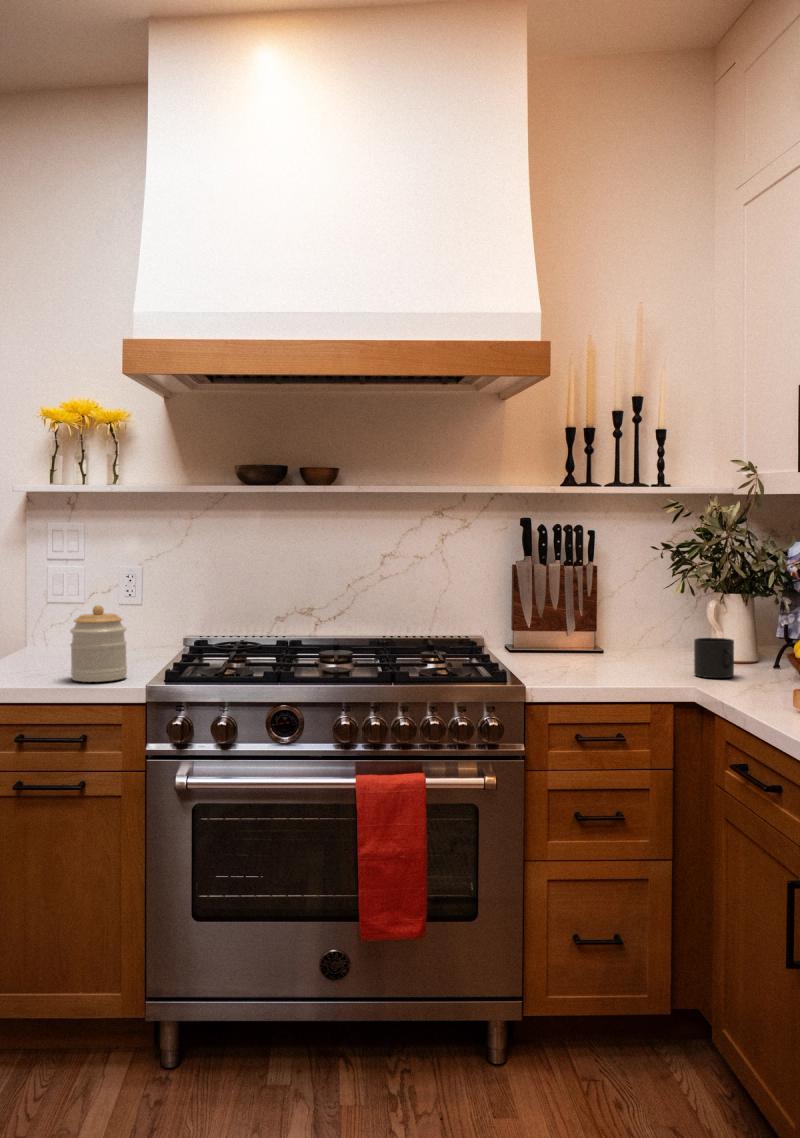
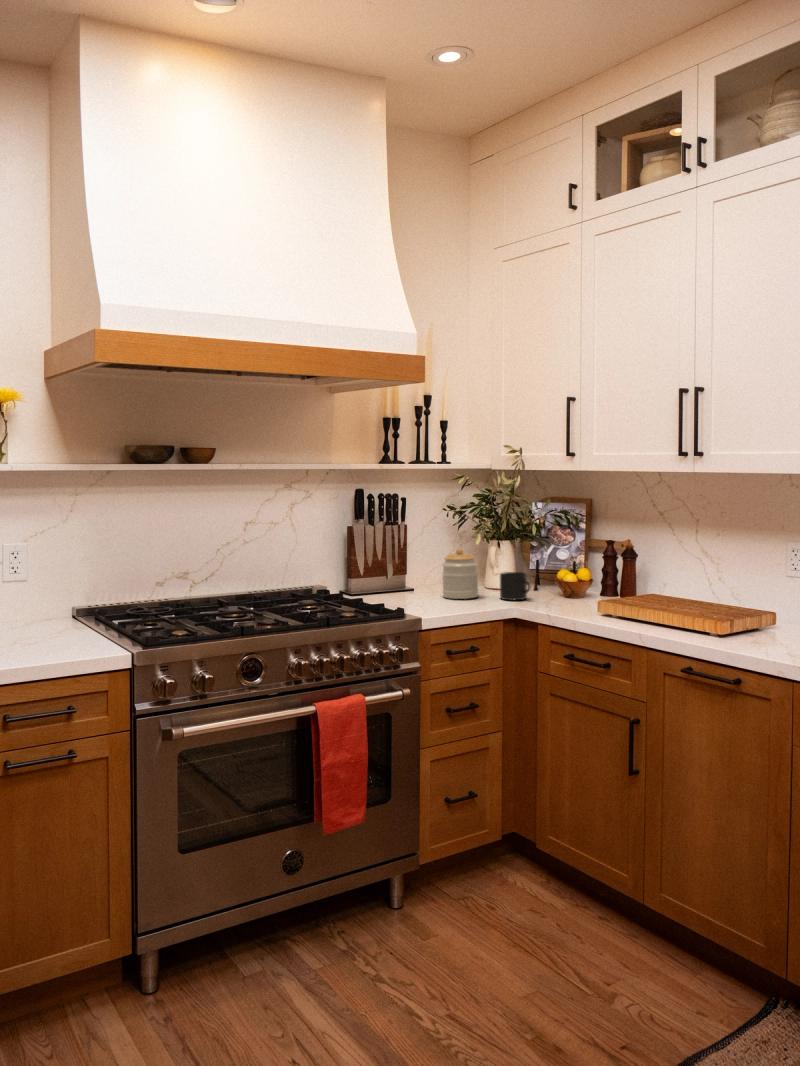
jar: present [70,605,127,682] -> present [442,548,478,599]

